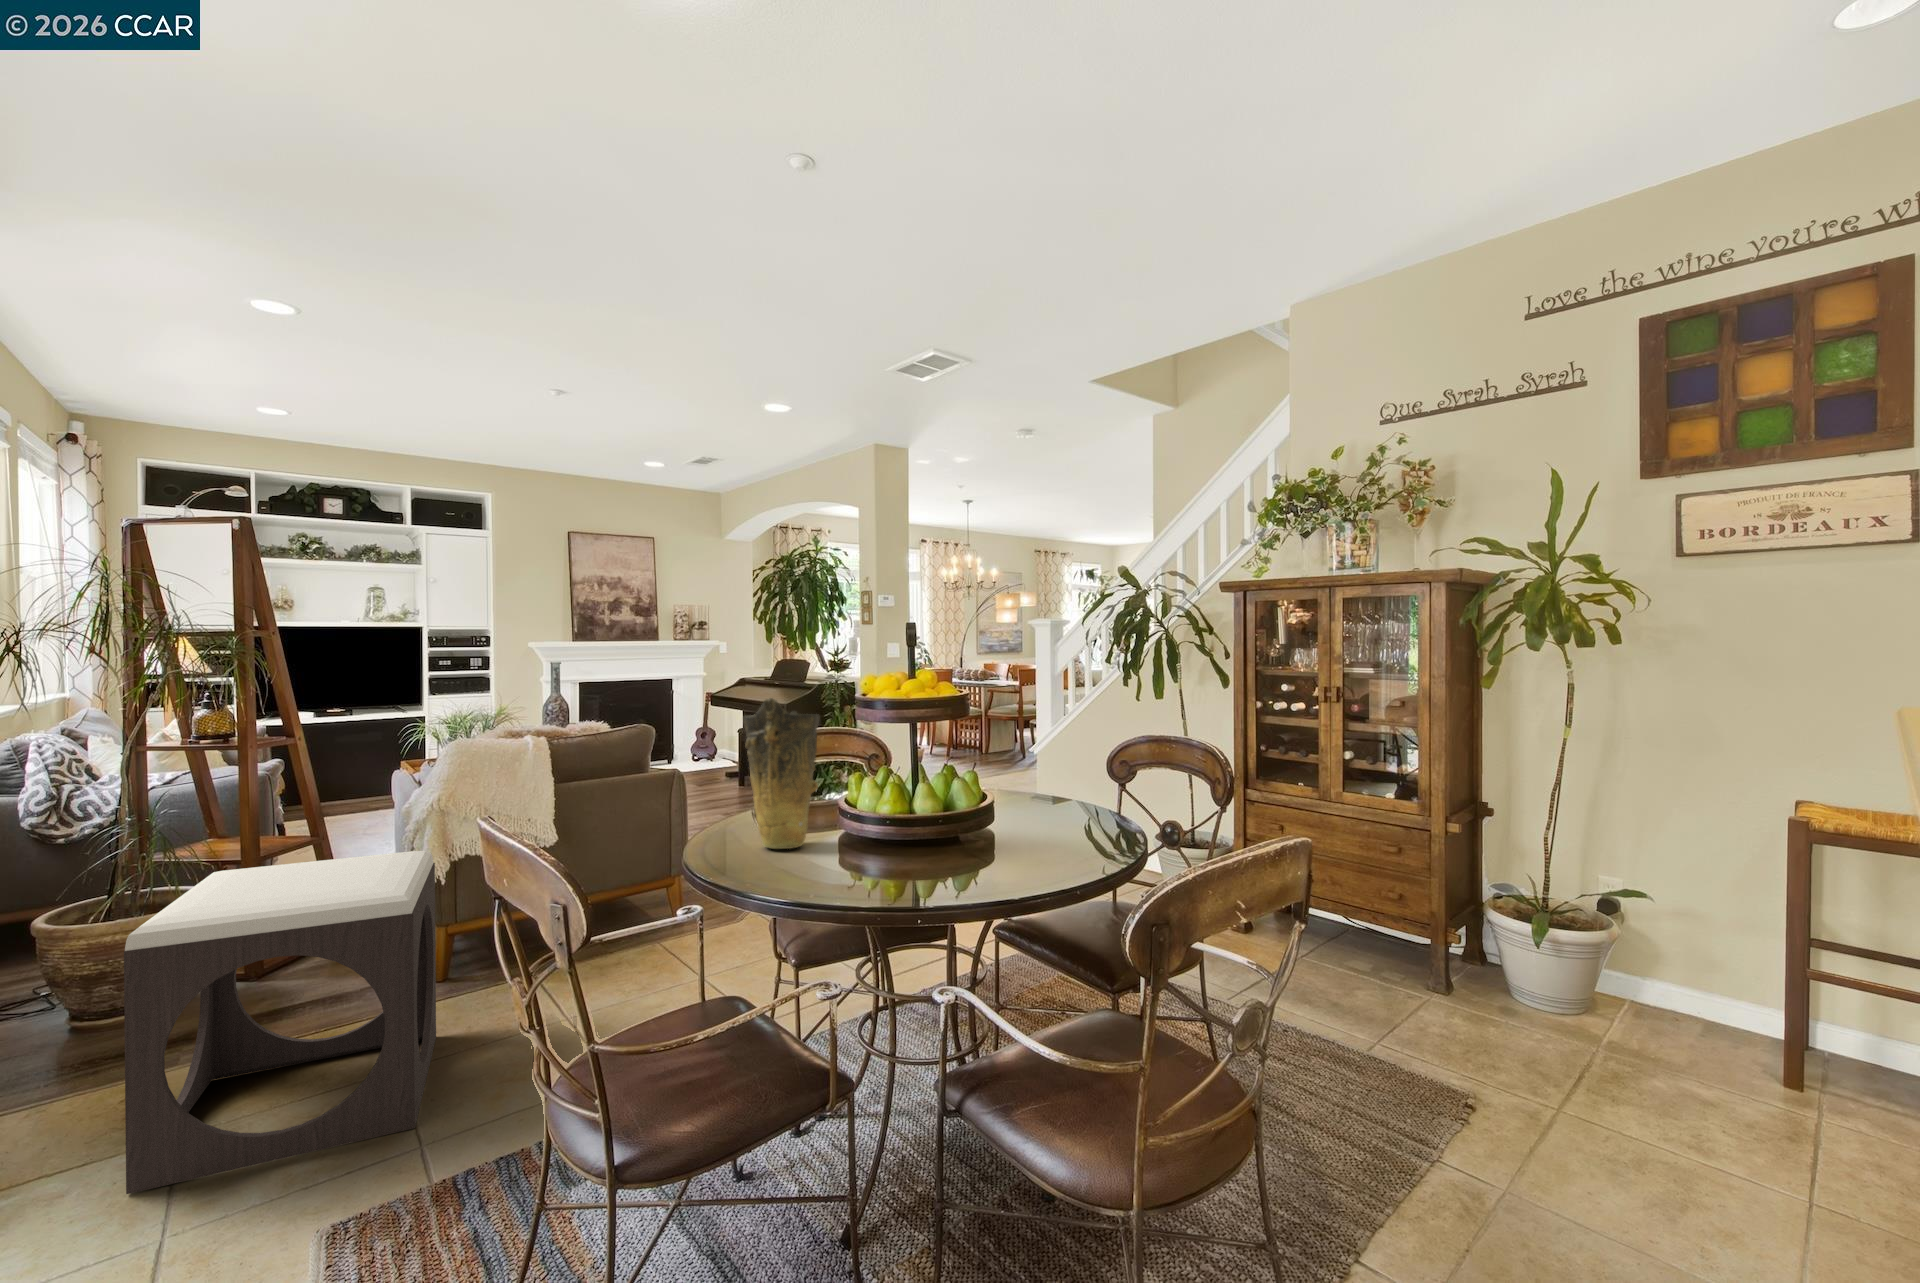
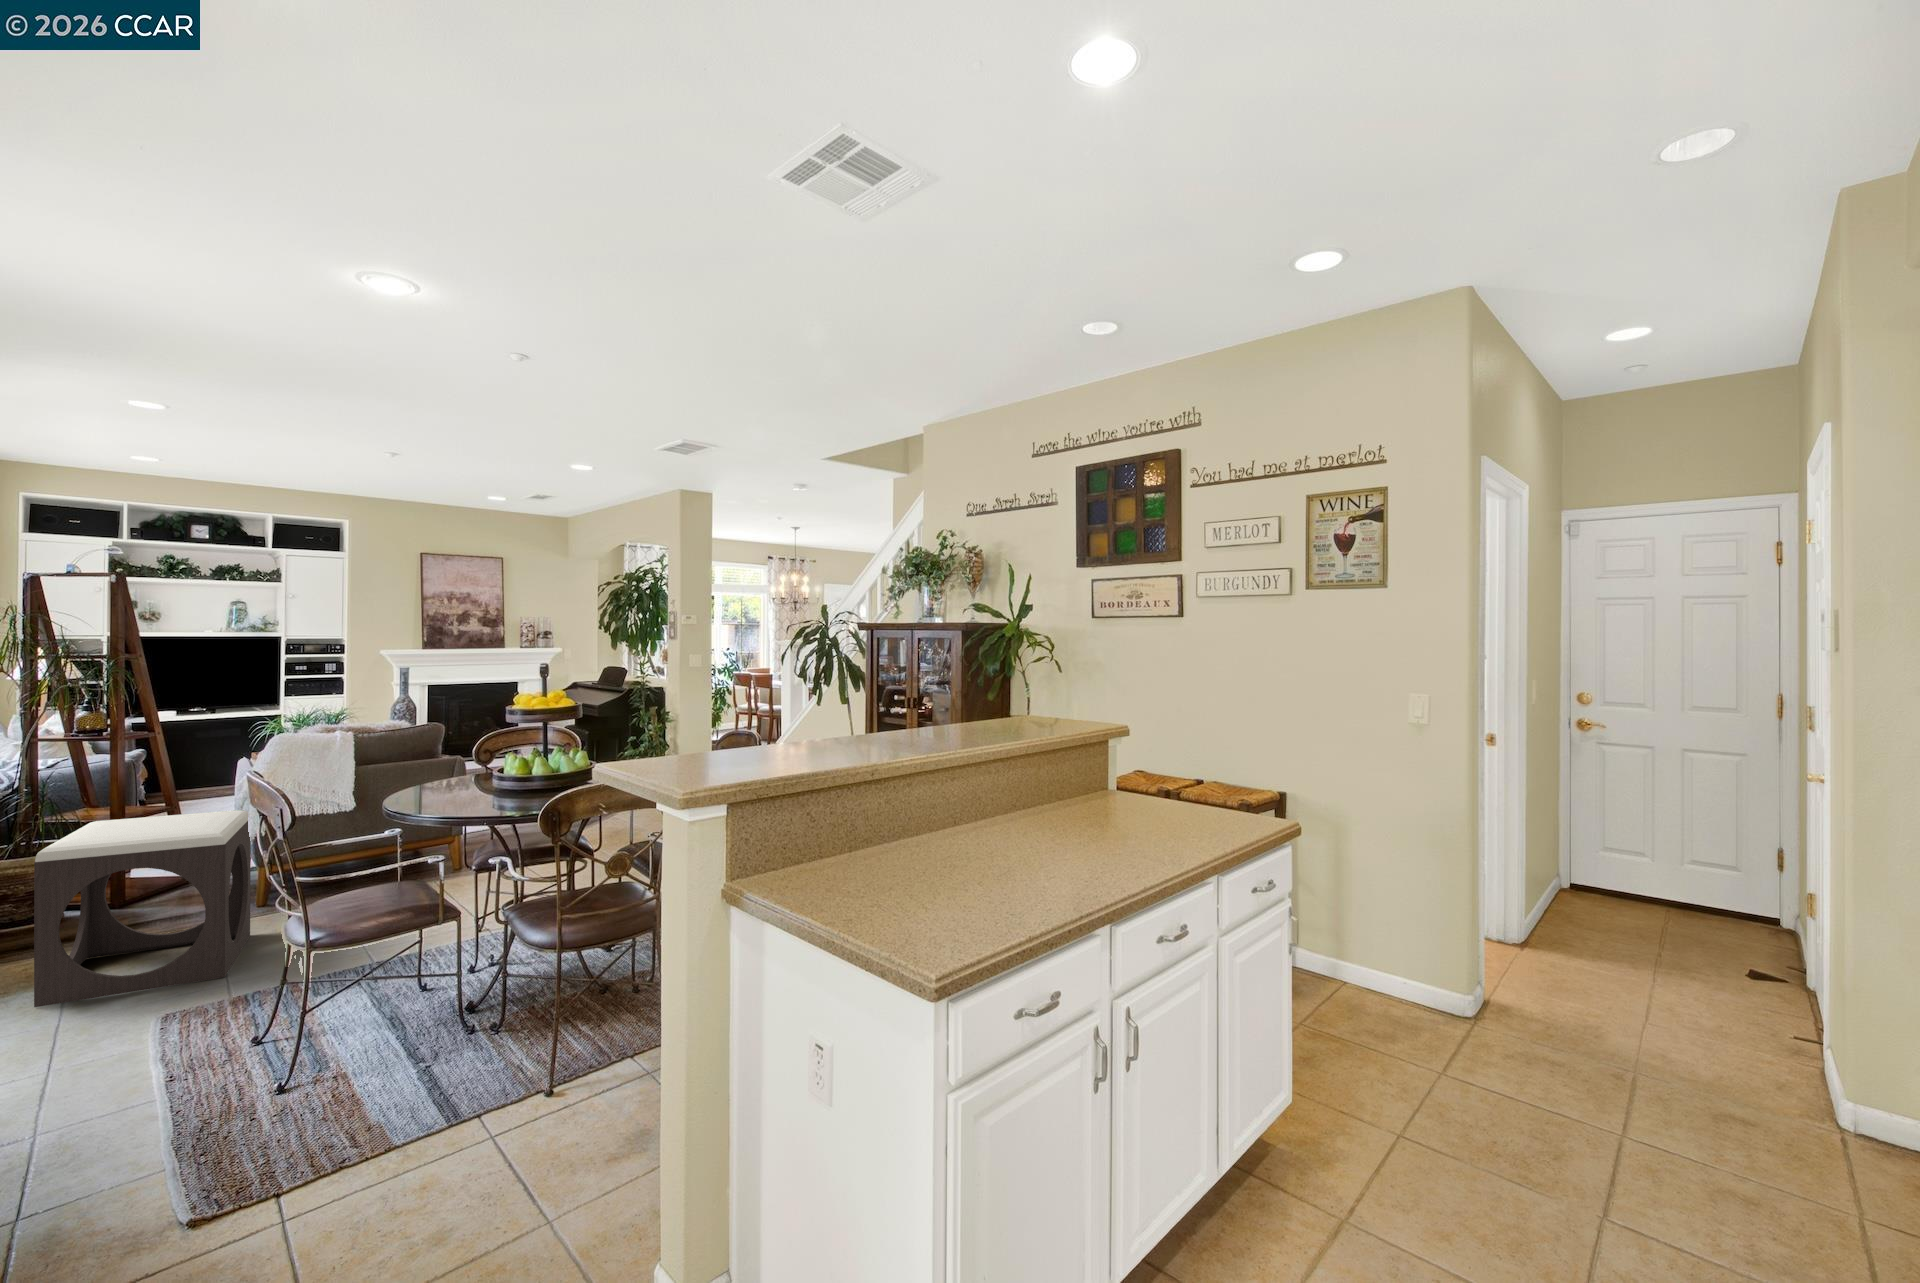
vase: present [743,698,819,849] -> none [429,715,480,802]

